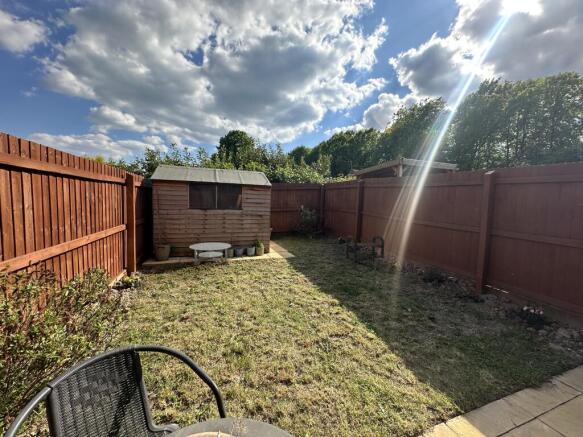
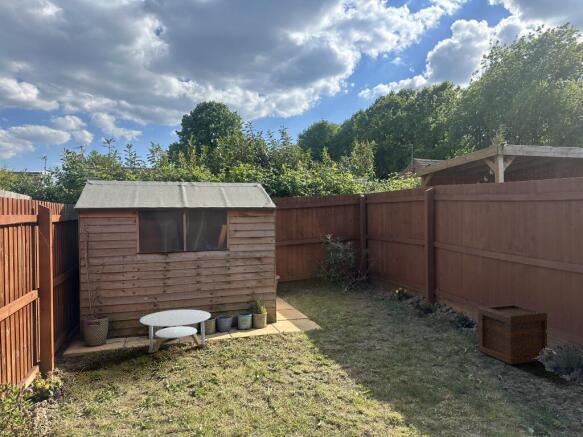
bench: present [346,236,384,262] -> none [415,287,484,336]
wooden crate: none [381,245,422,277] -> present [478,304,547,365]

